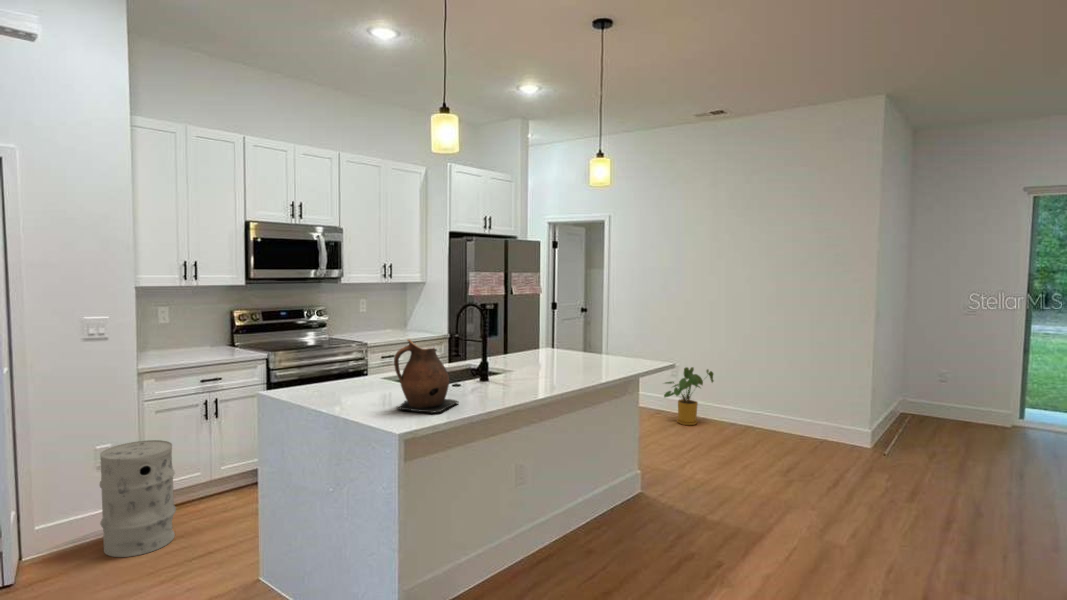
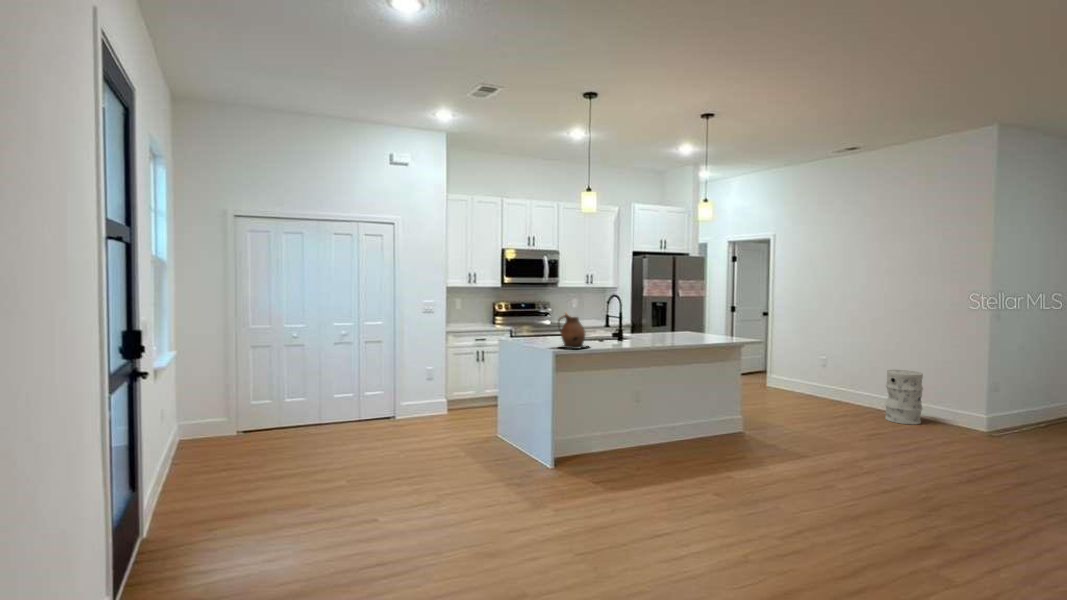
house plant: present [664,367,713,425] -> none [805,360,856,407]
trash can: present [100,440,176,557] -> present [885,370,923,424]

